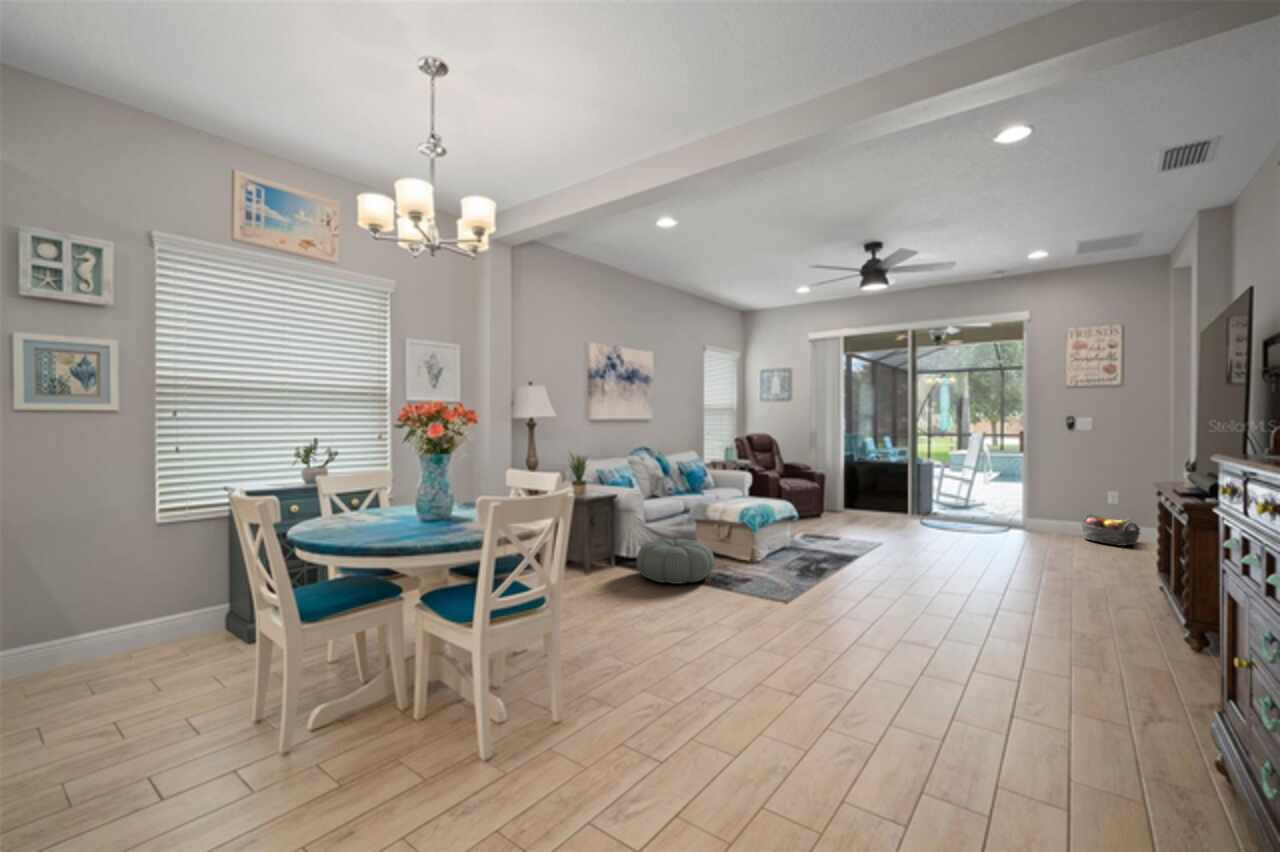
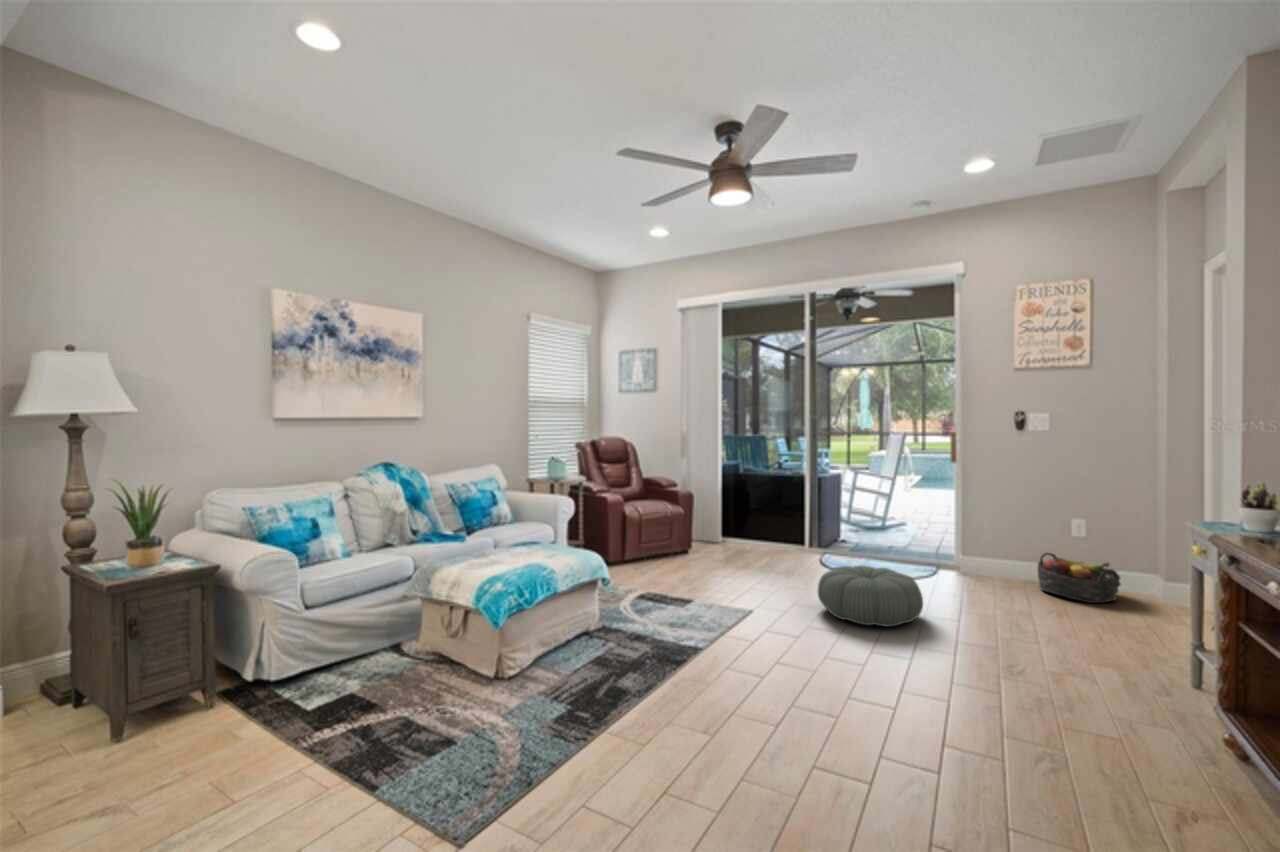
pouf: present [637,539,714,584] -> present [818,565,923,627]

